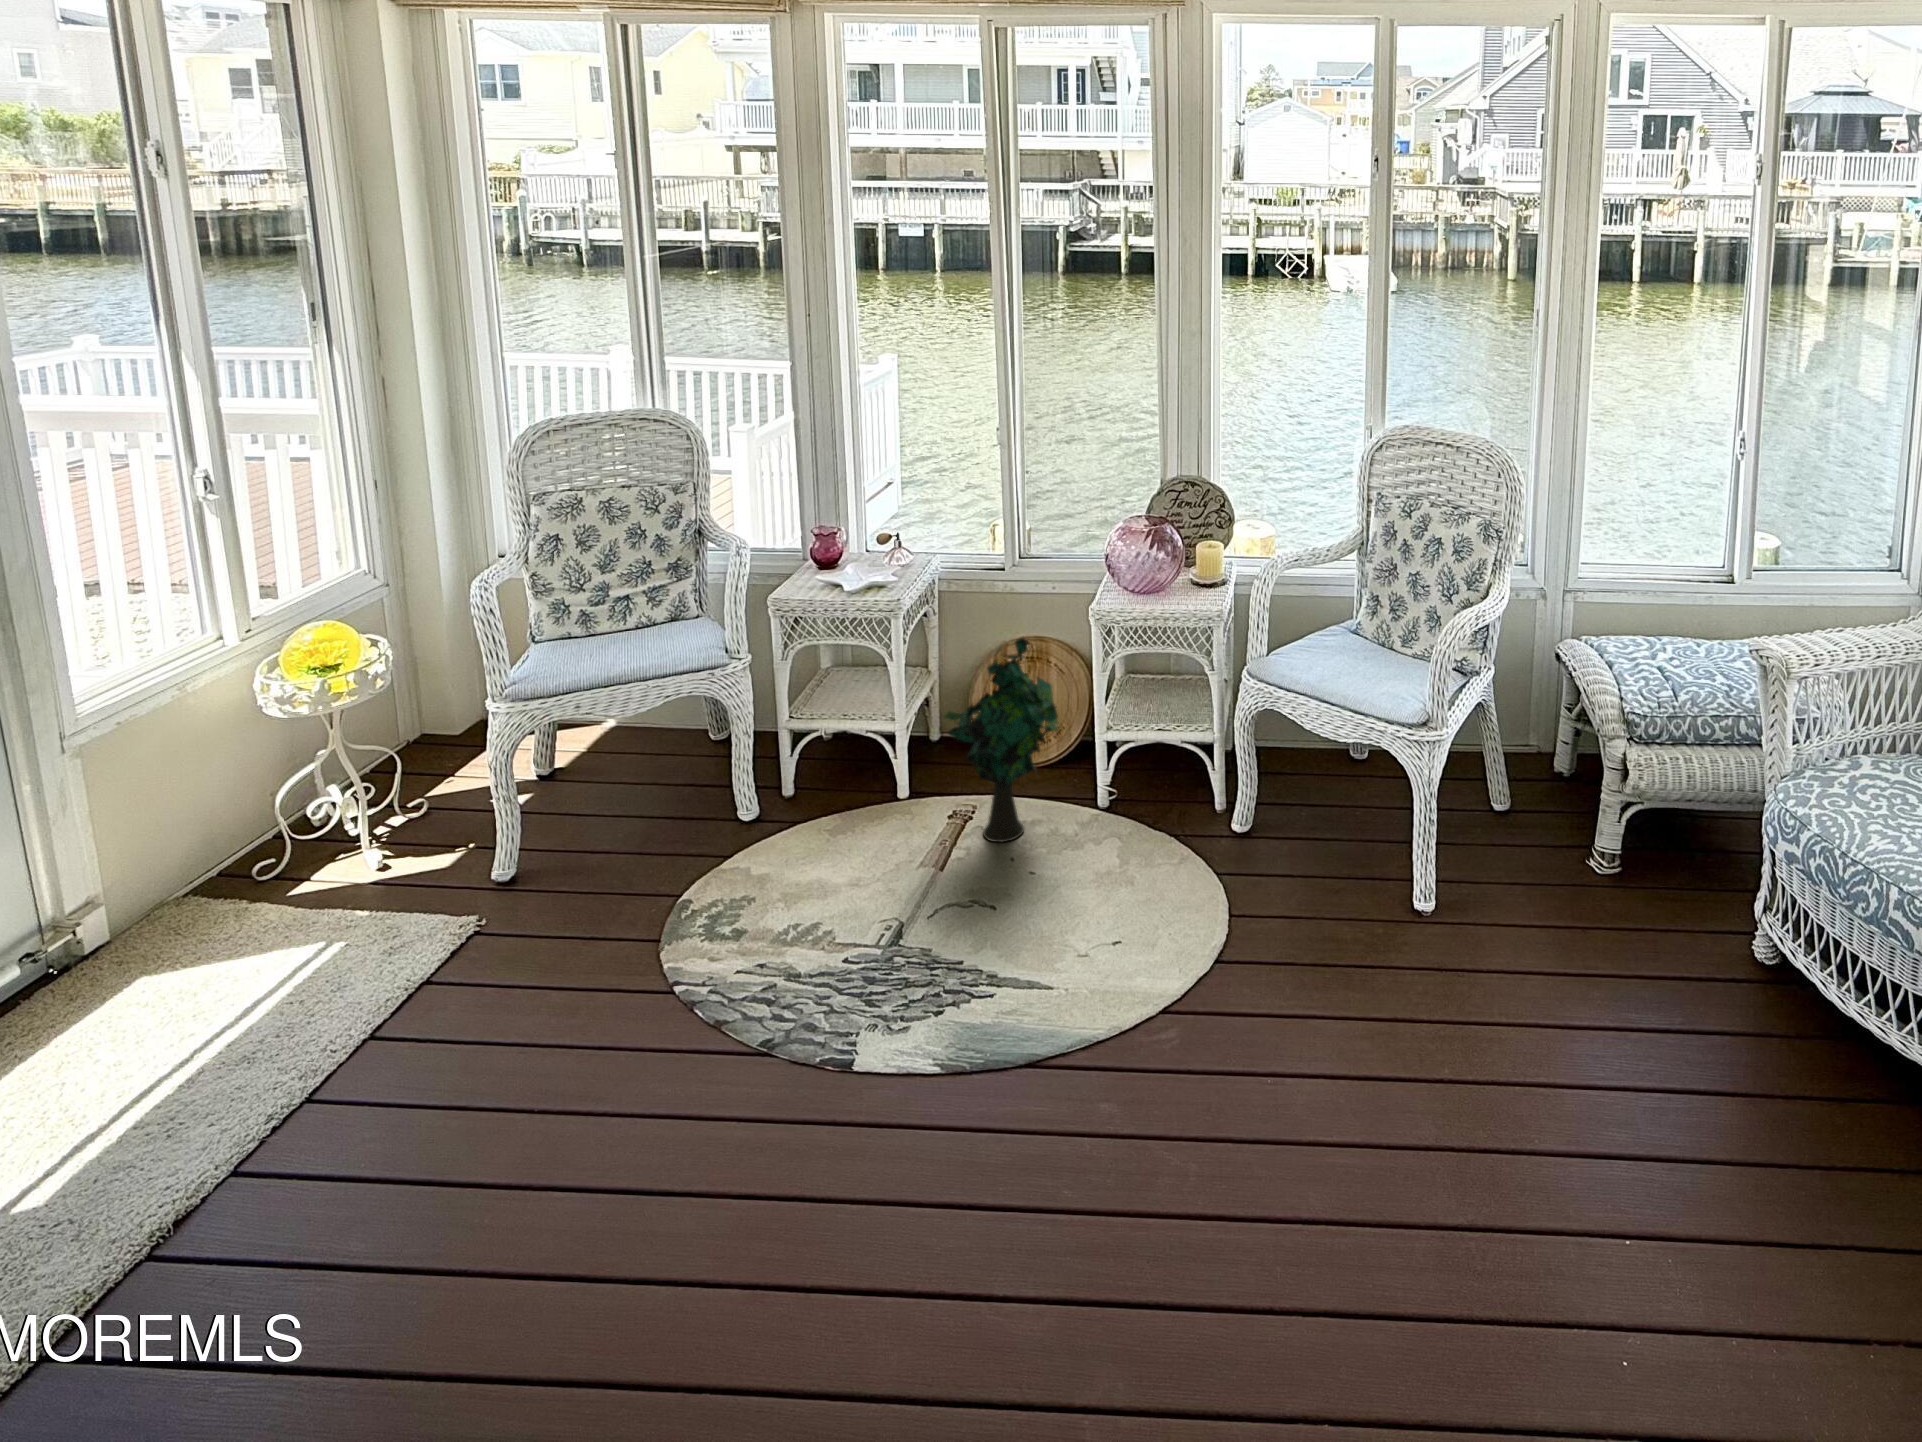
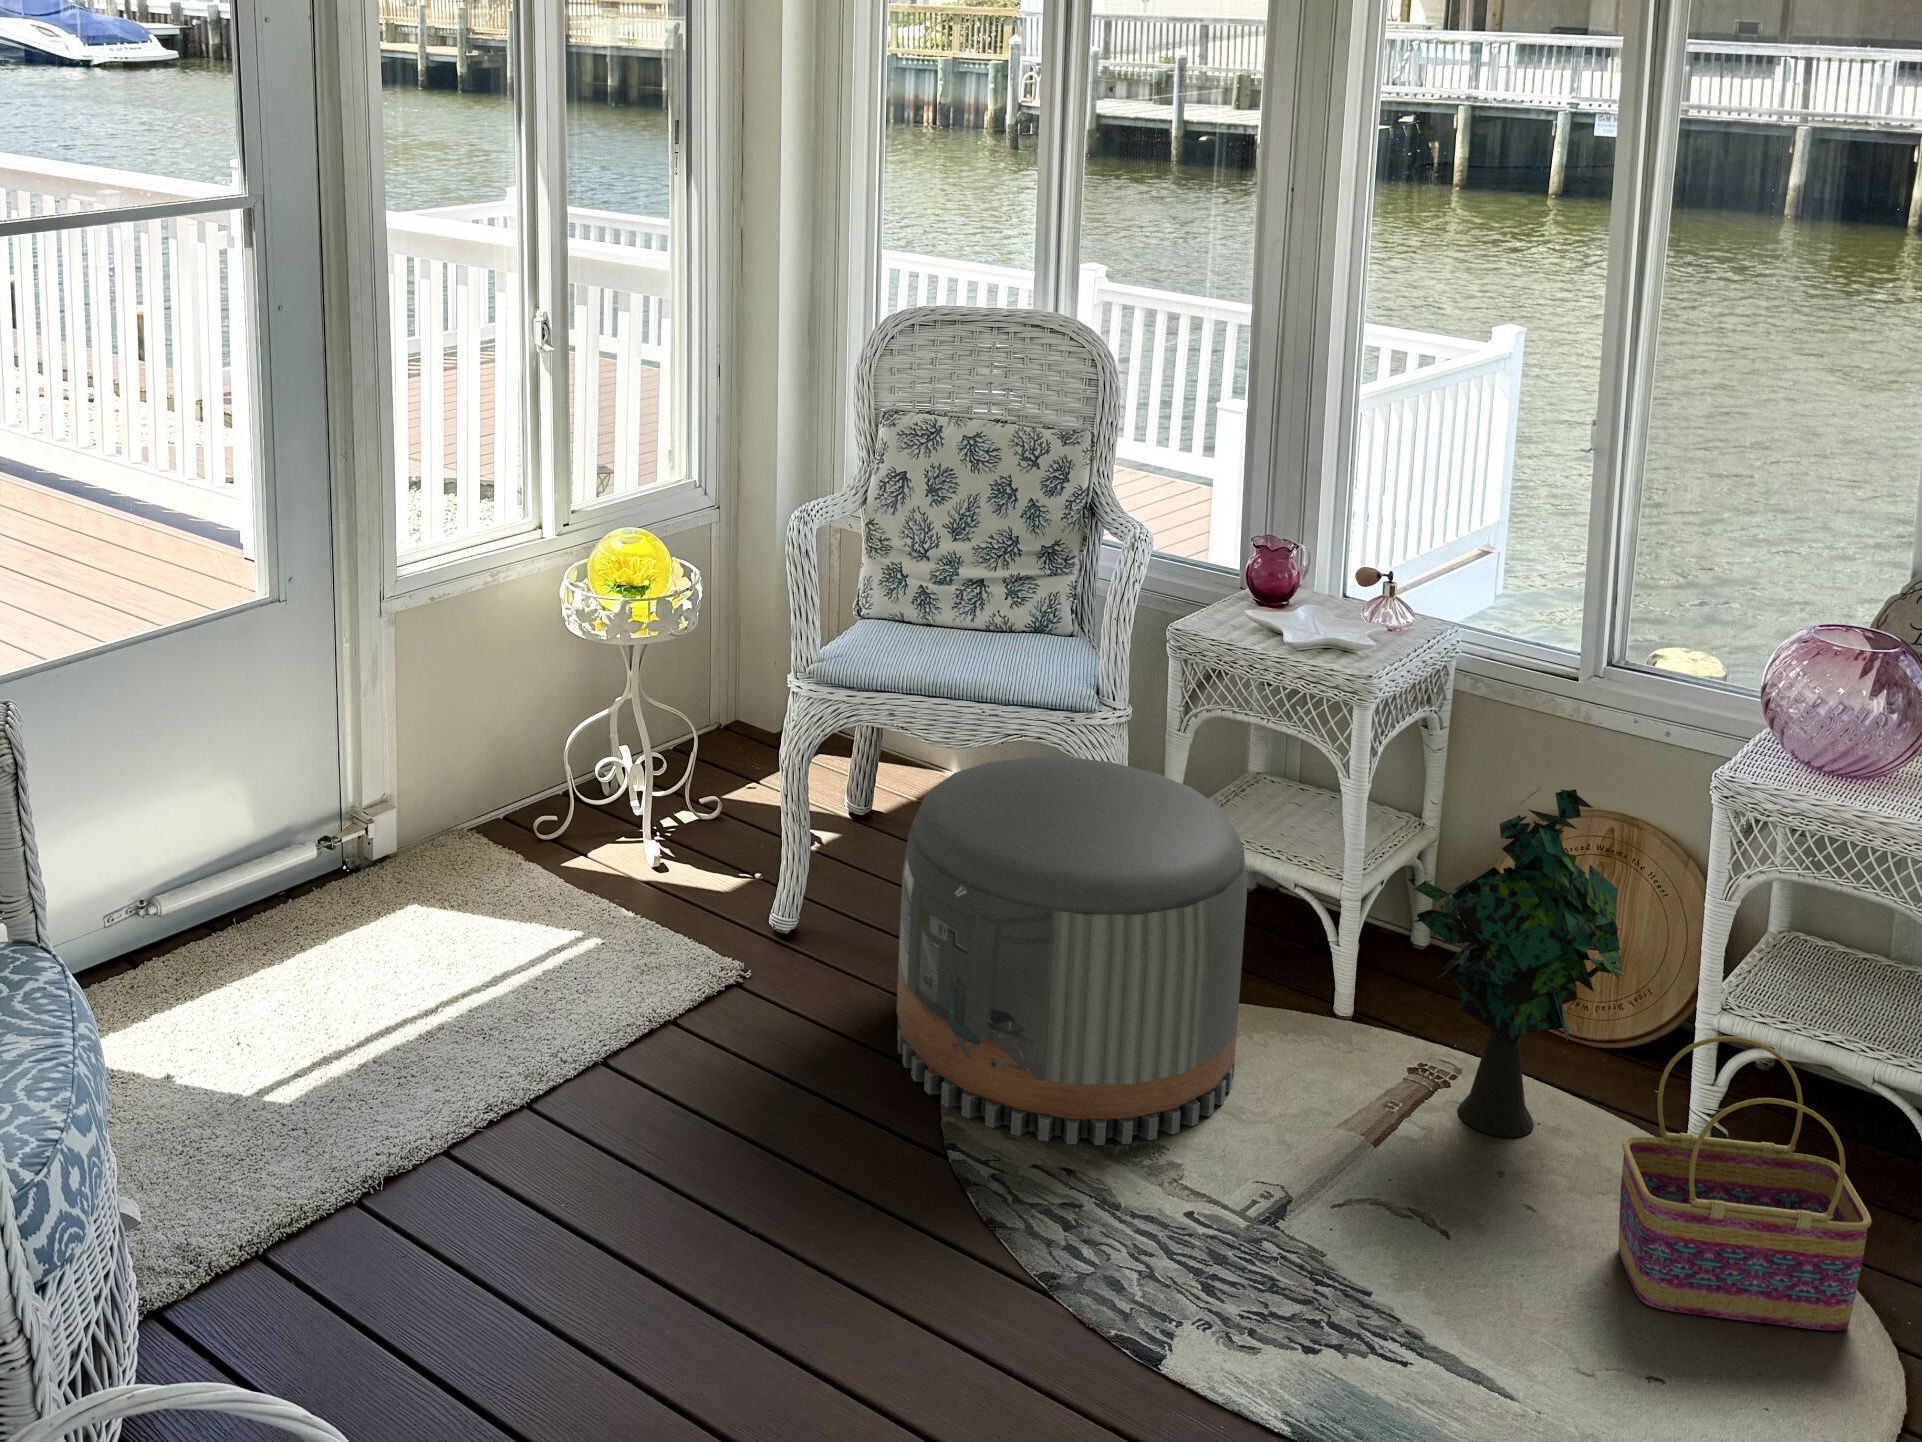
pouf: none [607,694,852,960] -> present [897,757,1247,1145]
basket: none [1078,745,1199,905] -> present [1619,1036,1872,1330]

